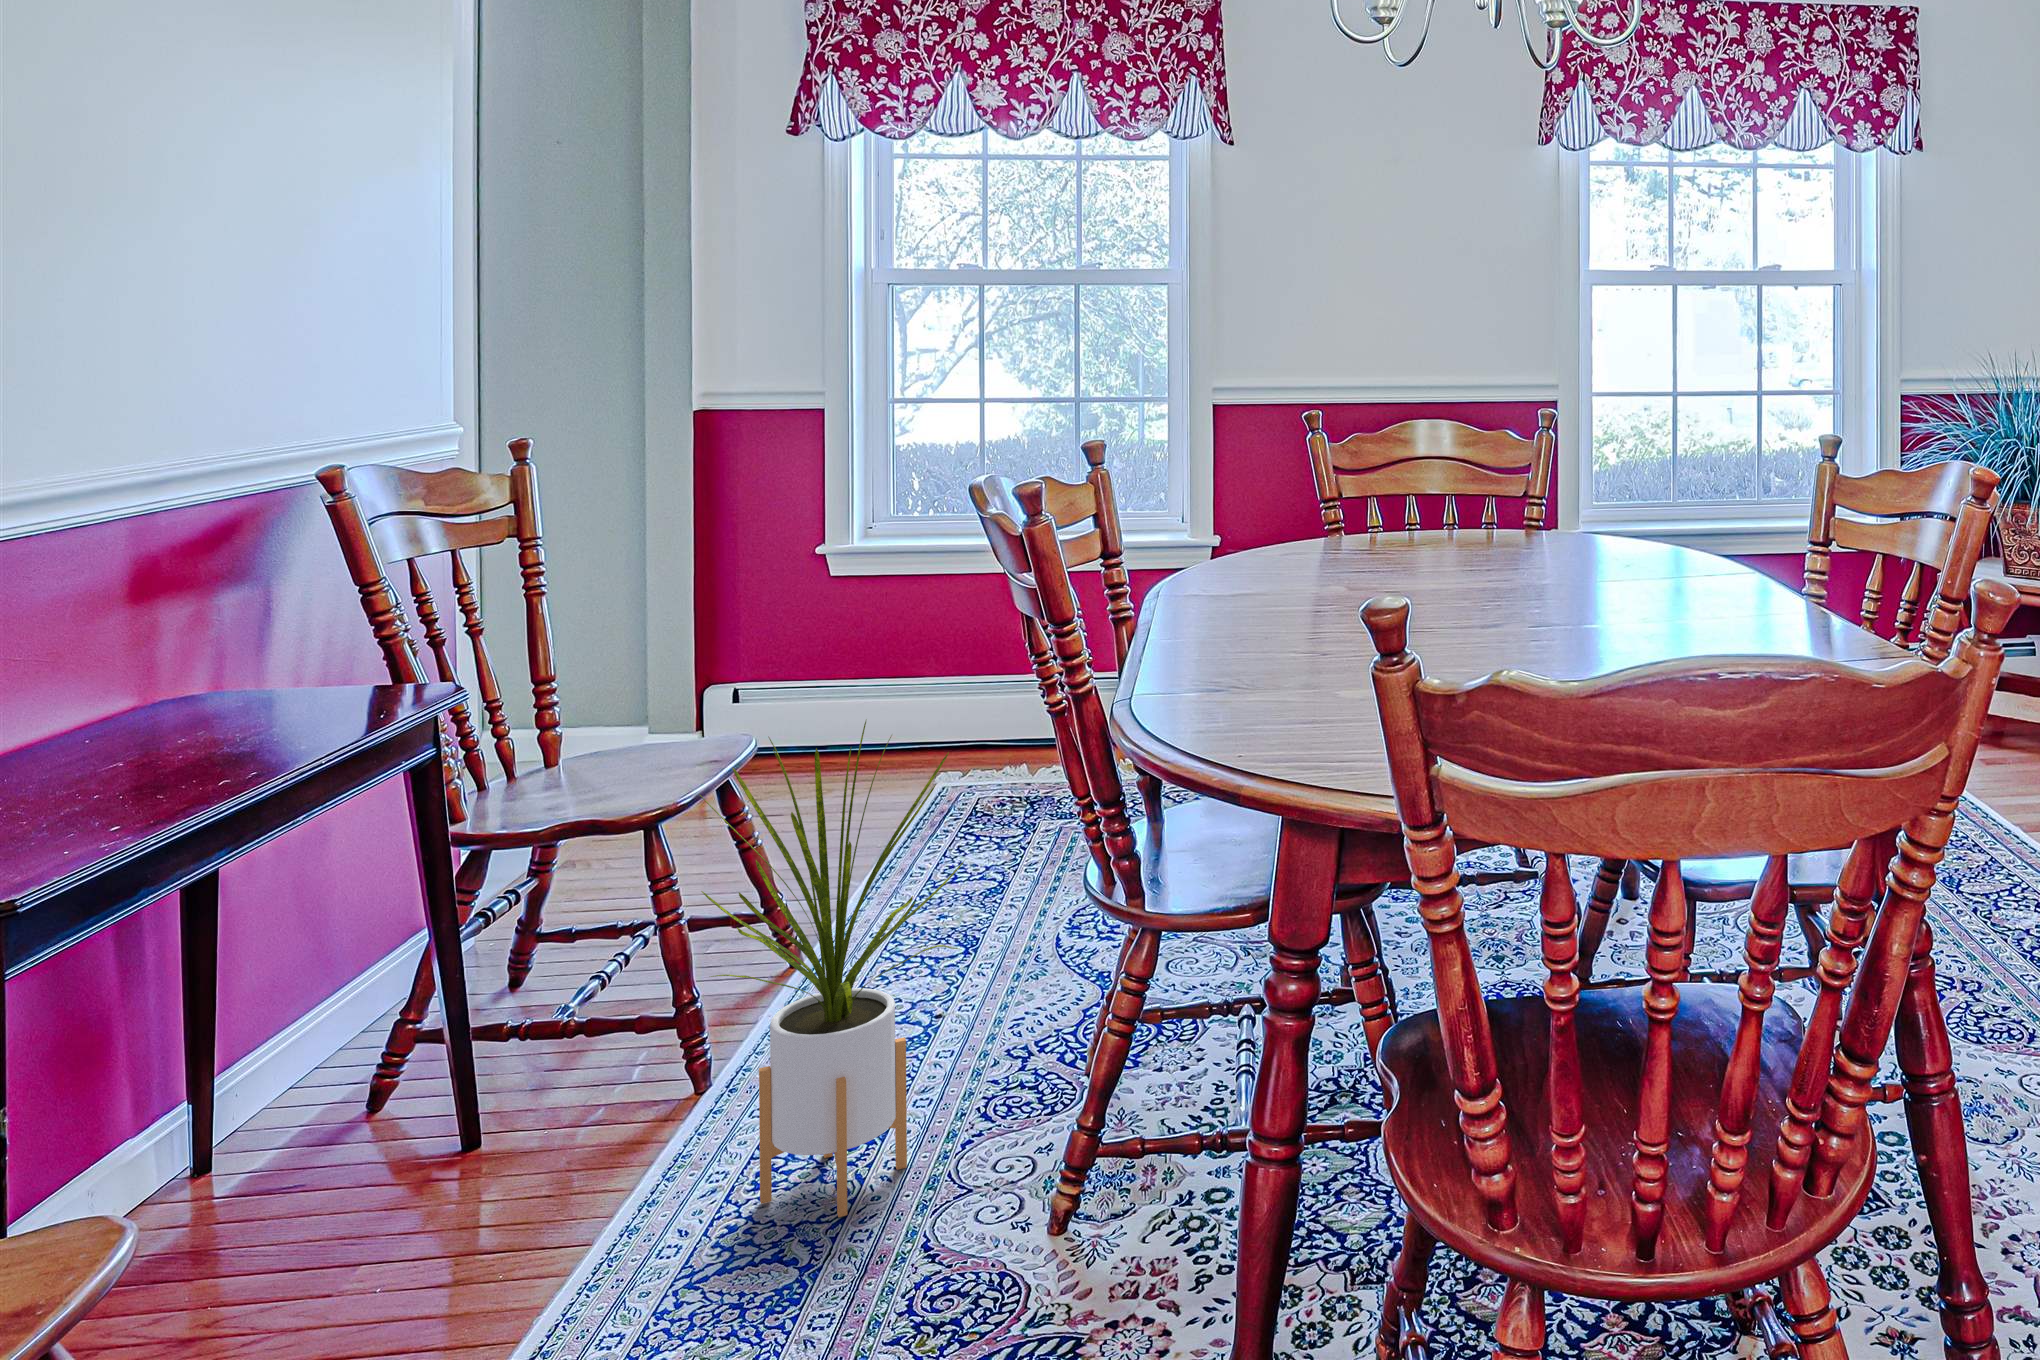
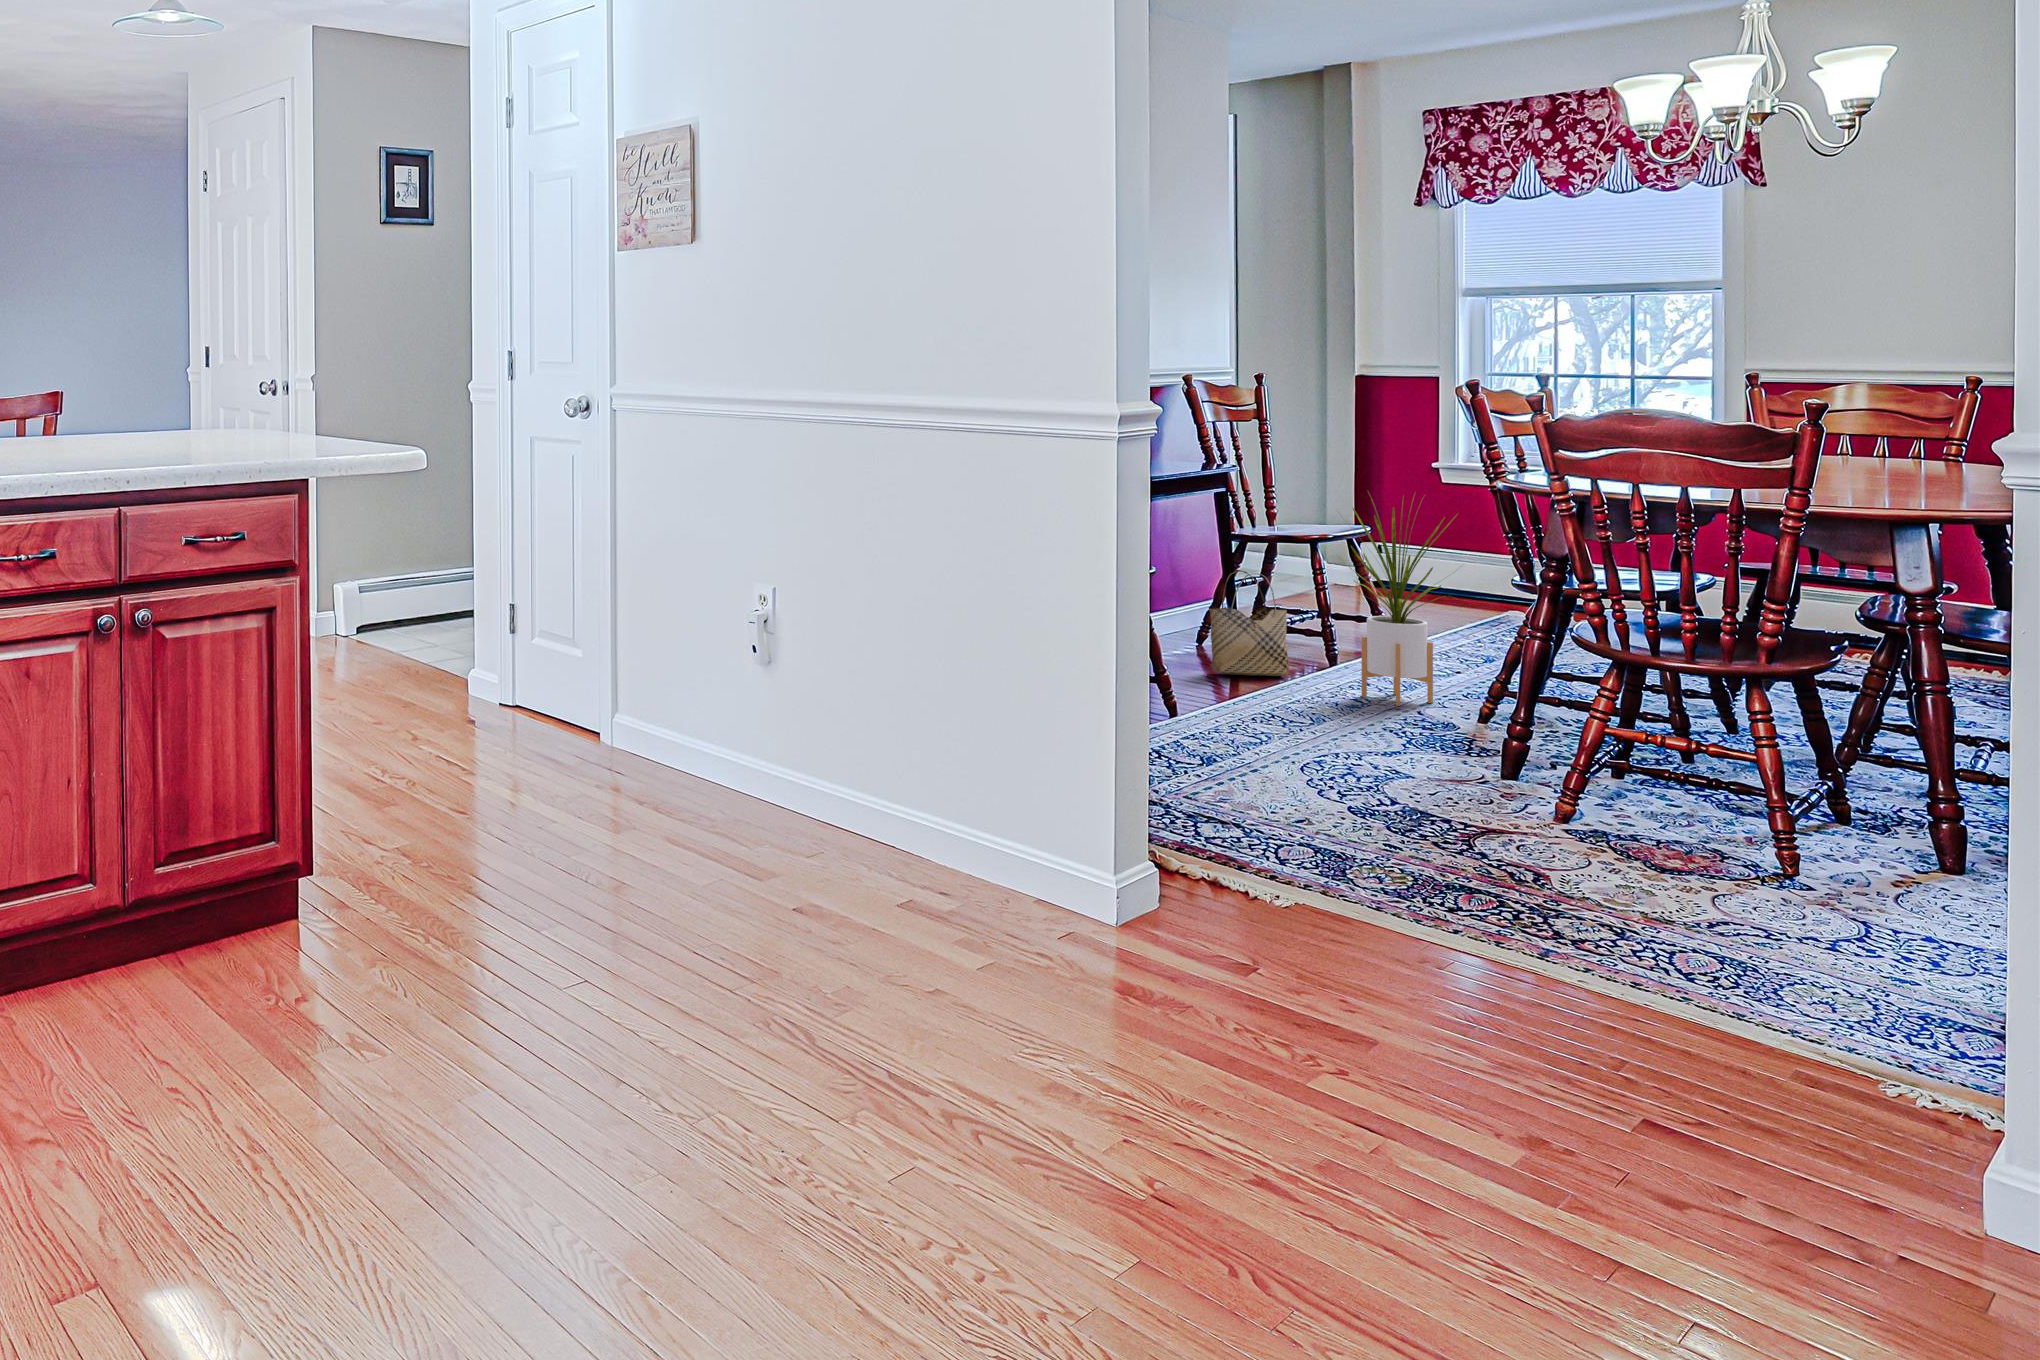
woven basket: none [382,939,590,1231] -> present [1209,570,1289,676]

